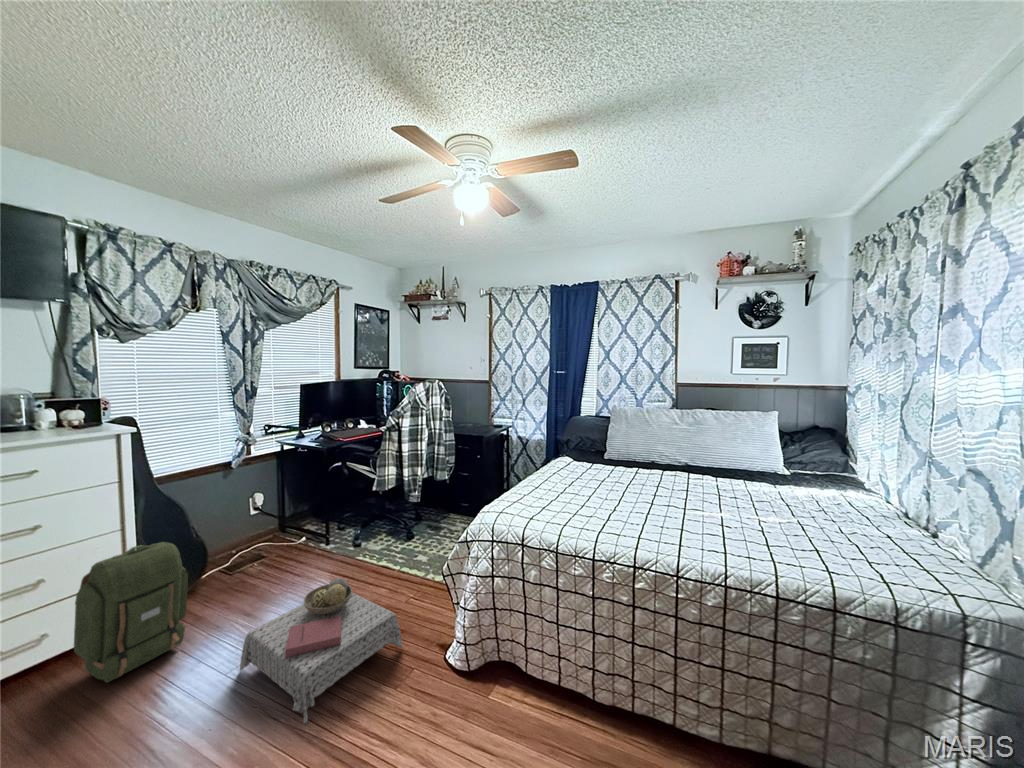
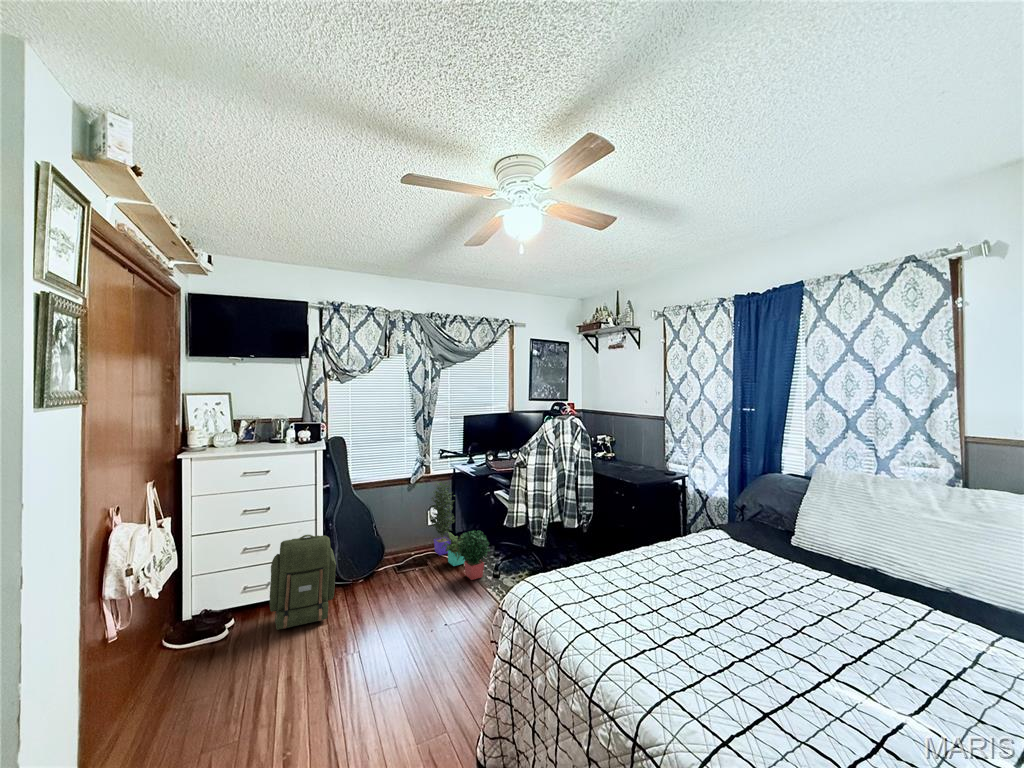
potted plant: none [259,459,355,553] -> present [431,481,490,580]
ottoman: present [240,578,402,725] -> none [332,604,450,729]

